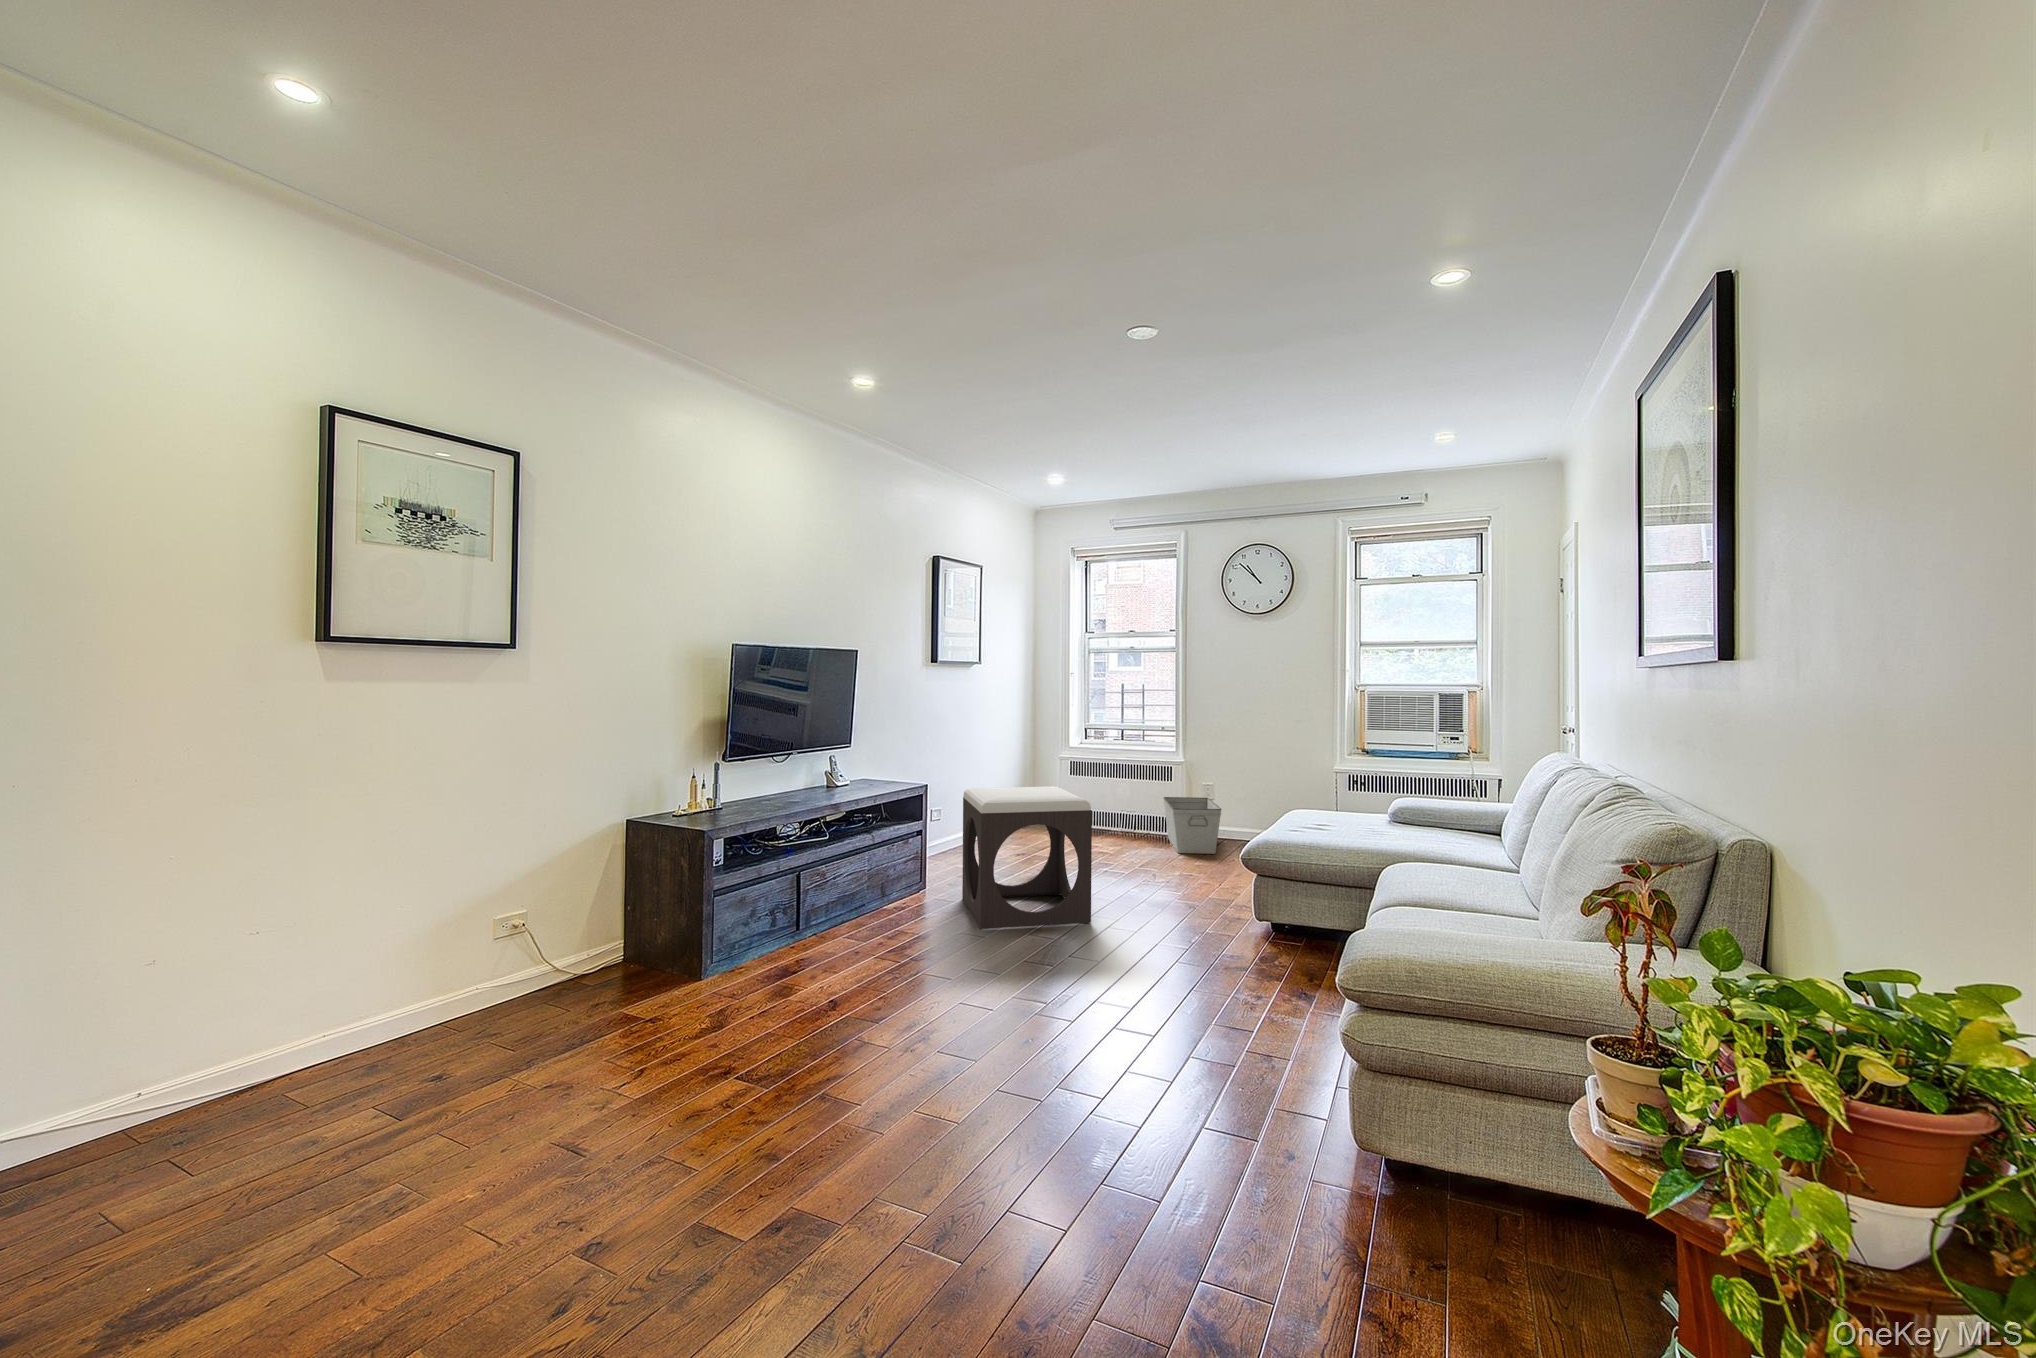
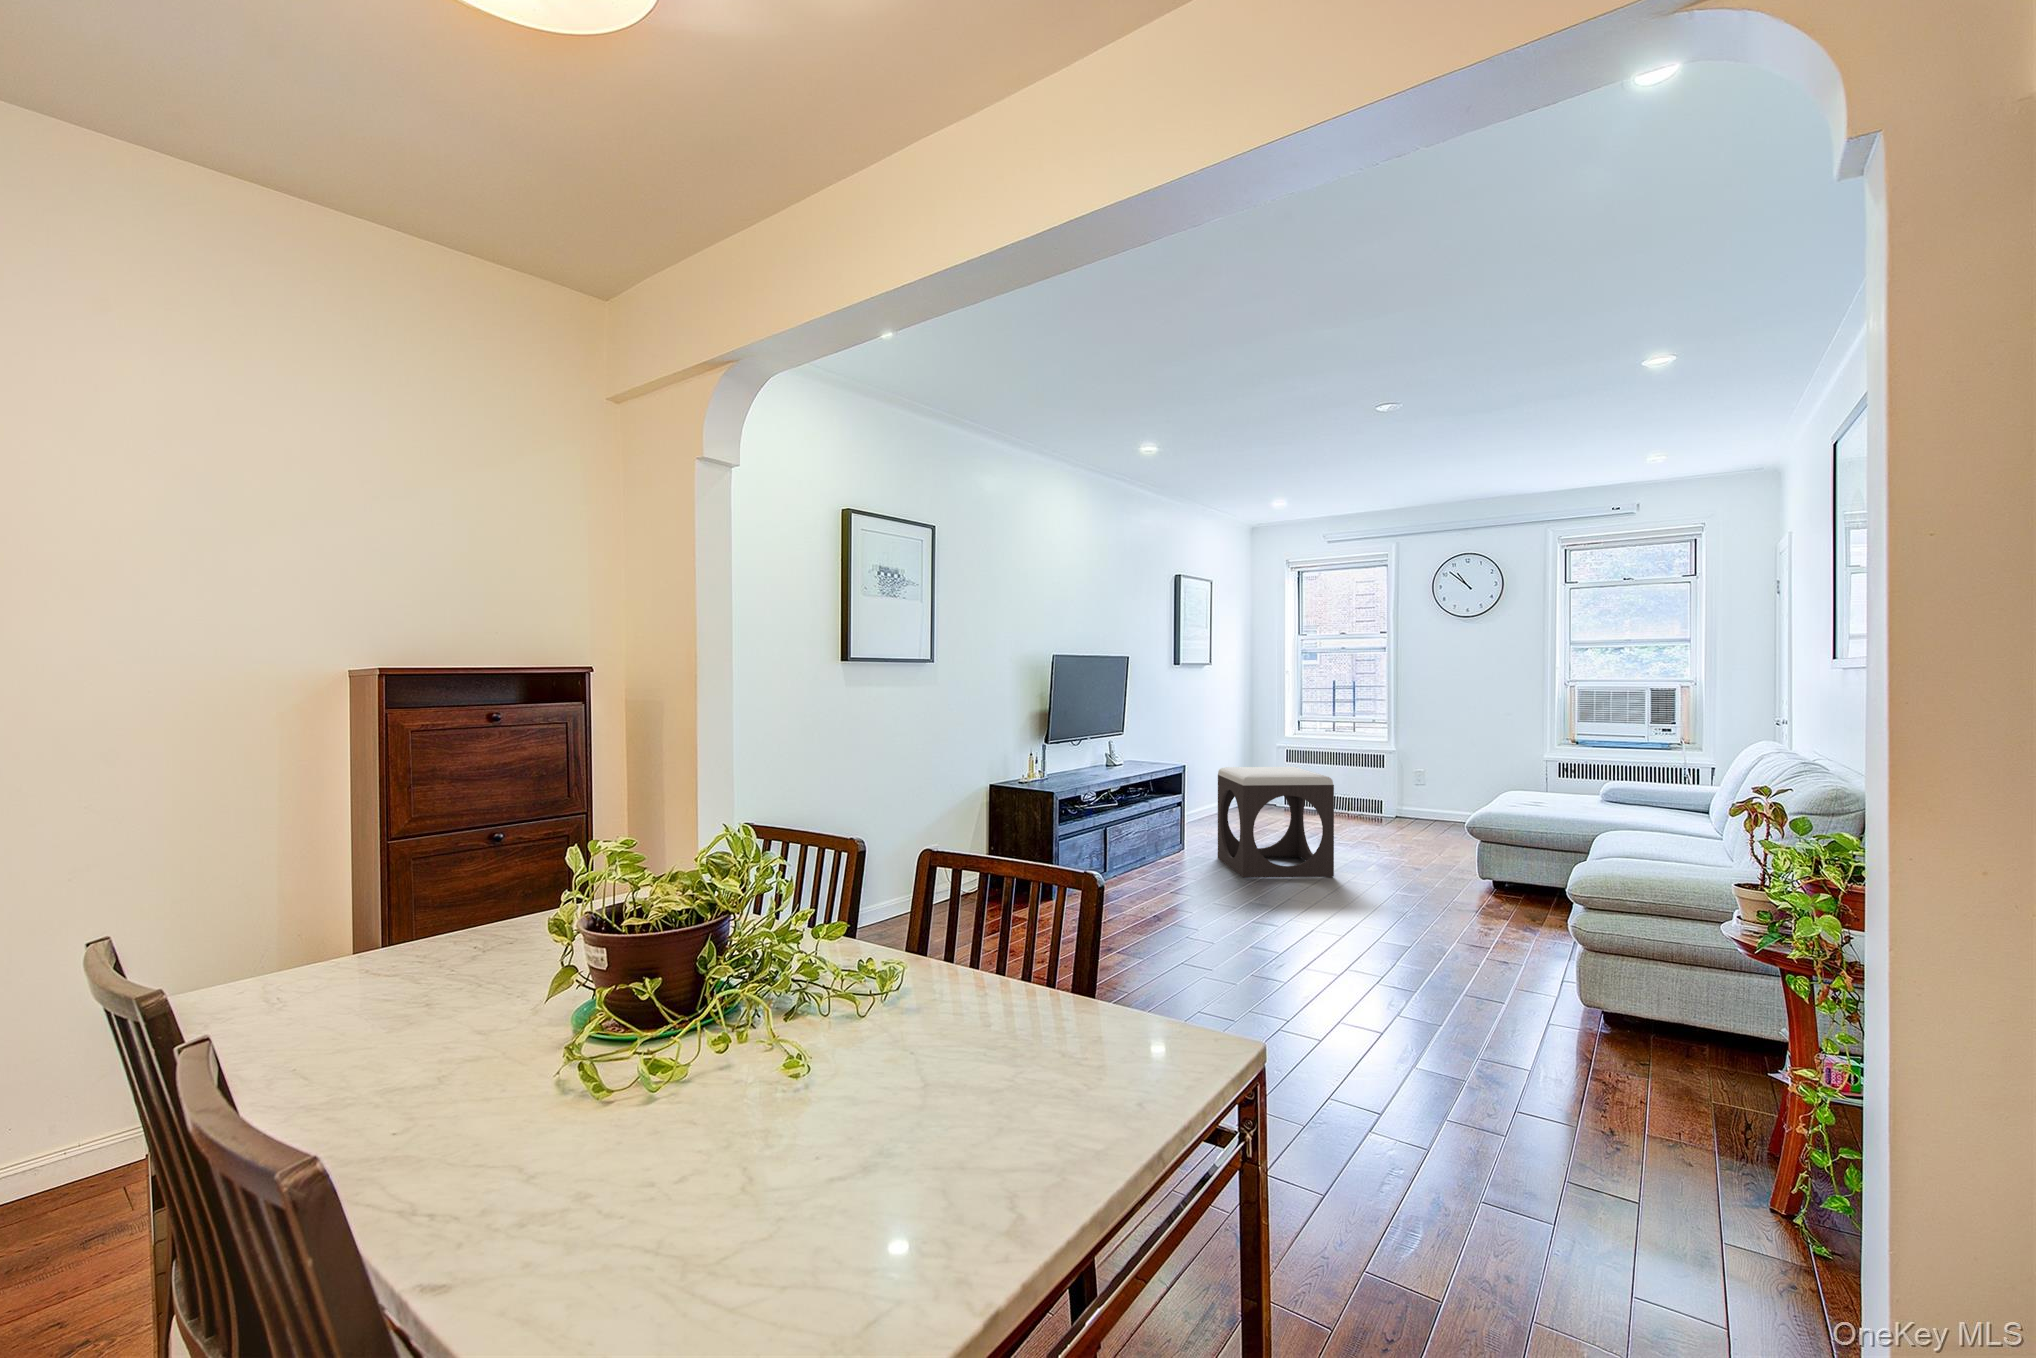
storage bin: present [1163,797,1222,854] -> none [1377,782,1436,832]

